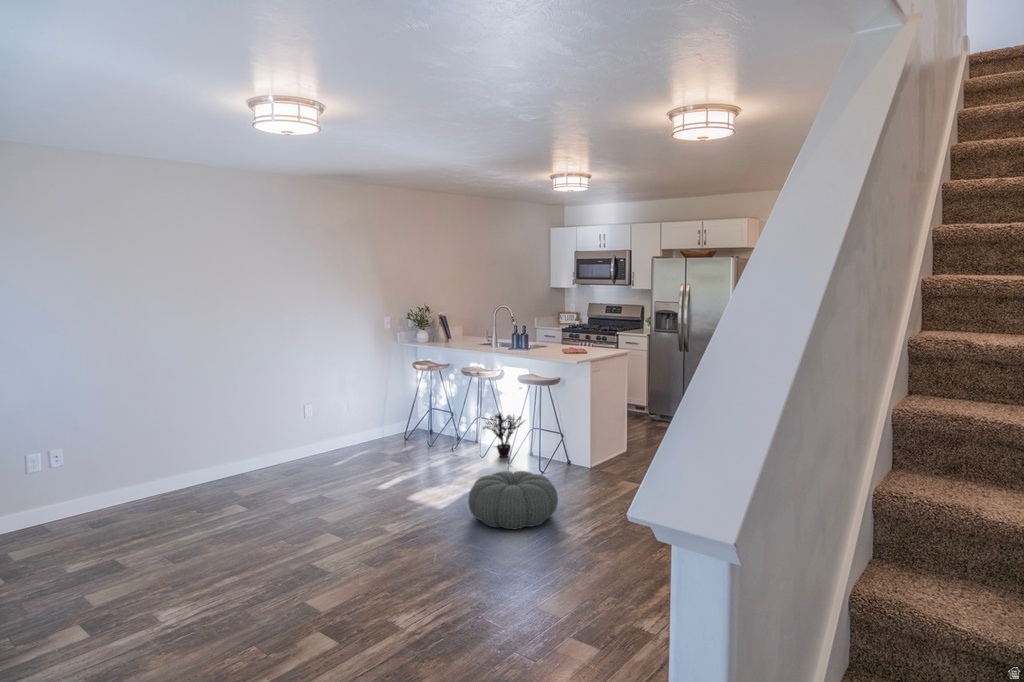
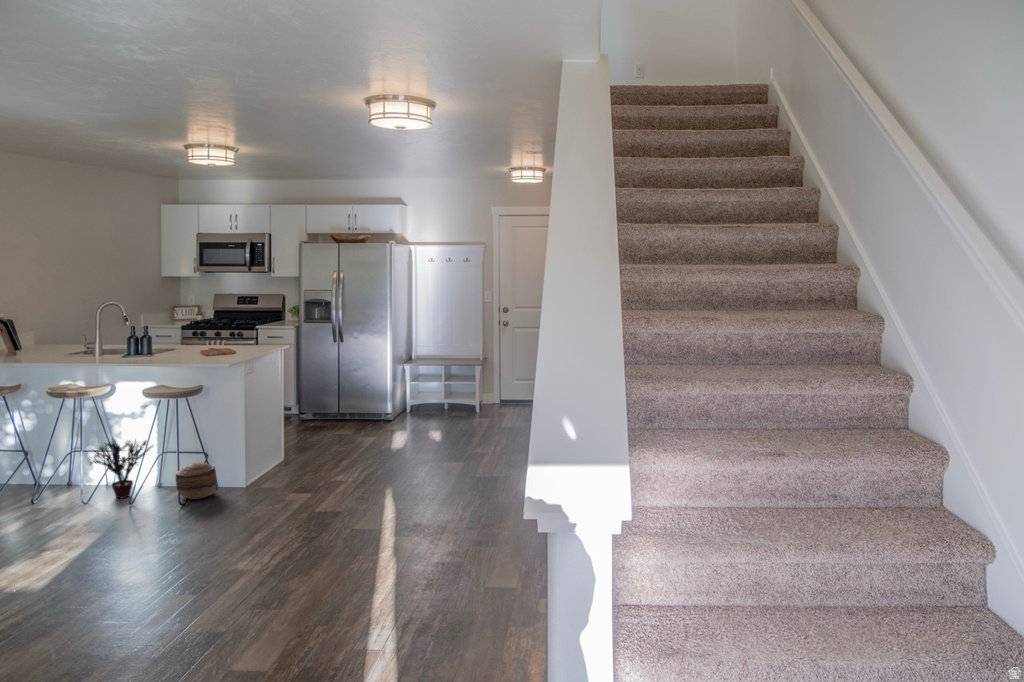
basket: none [538,437,567,466] -> present [176,462,217,499]
pouf: present [468,471,558,529] -> none [91,513,227,599]

